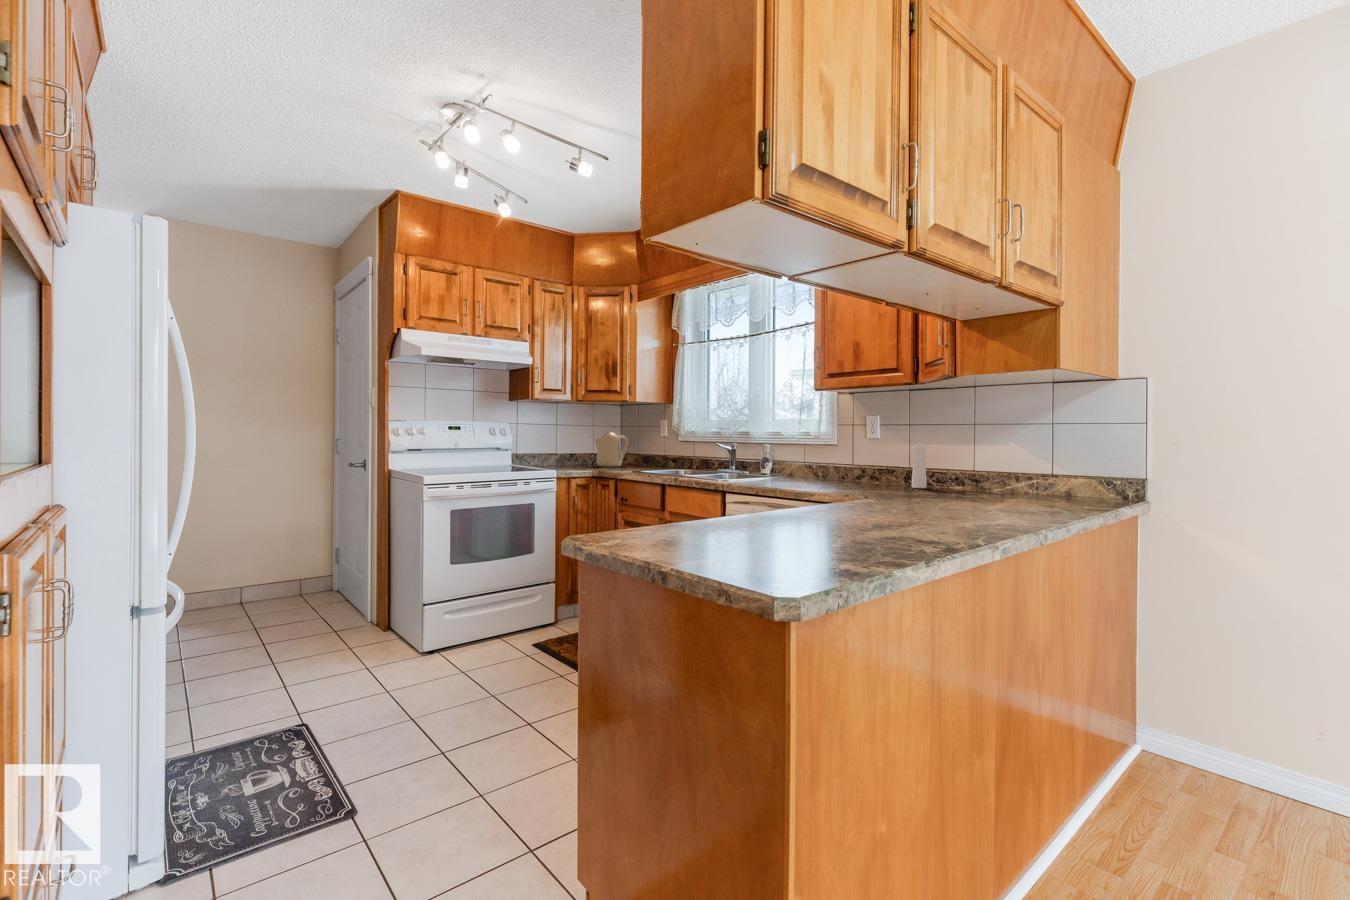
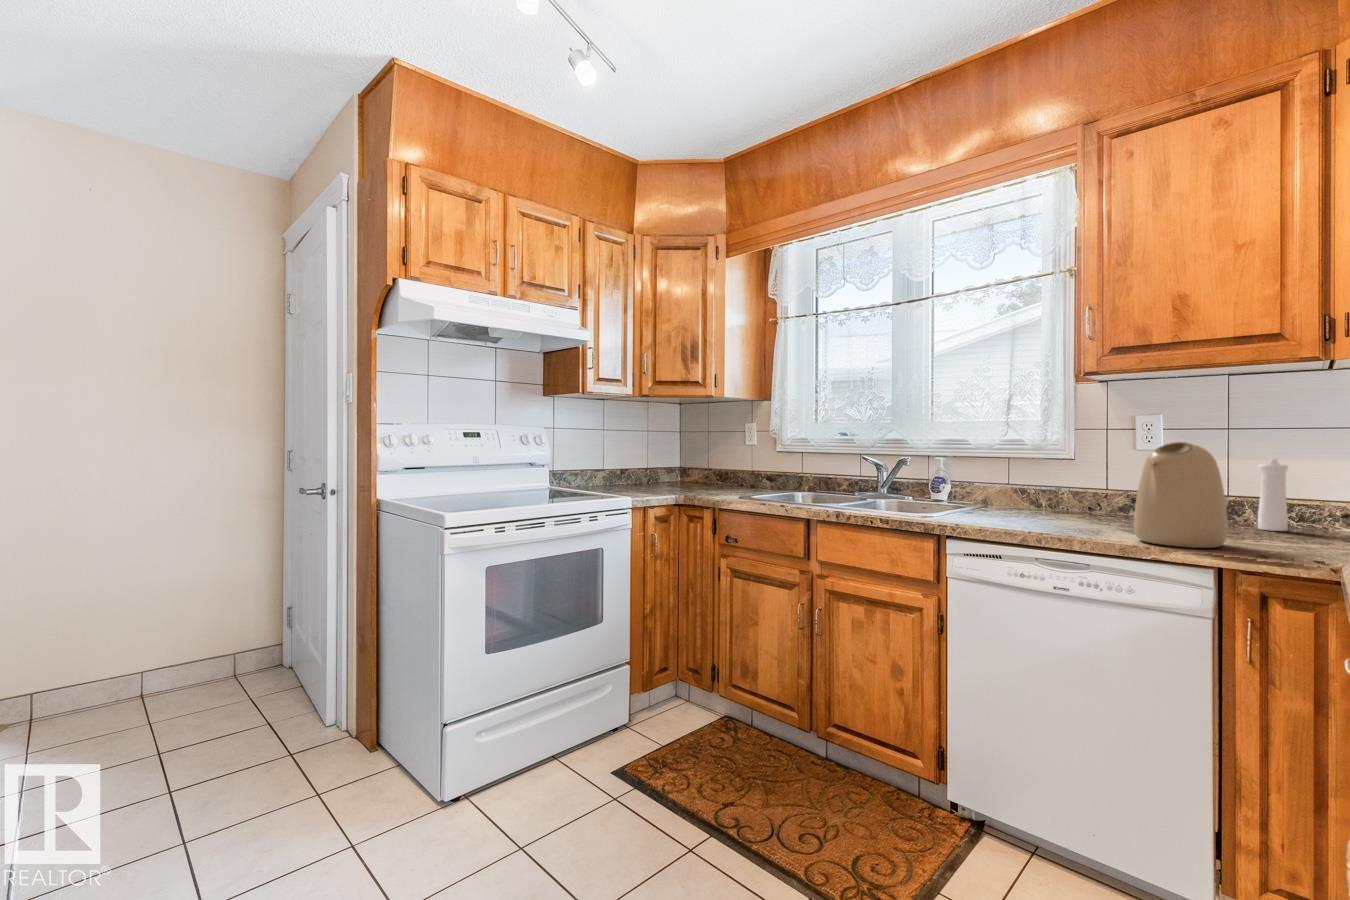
kettle: present [595,432,628,467] -> present [1134,442,1228,548]

